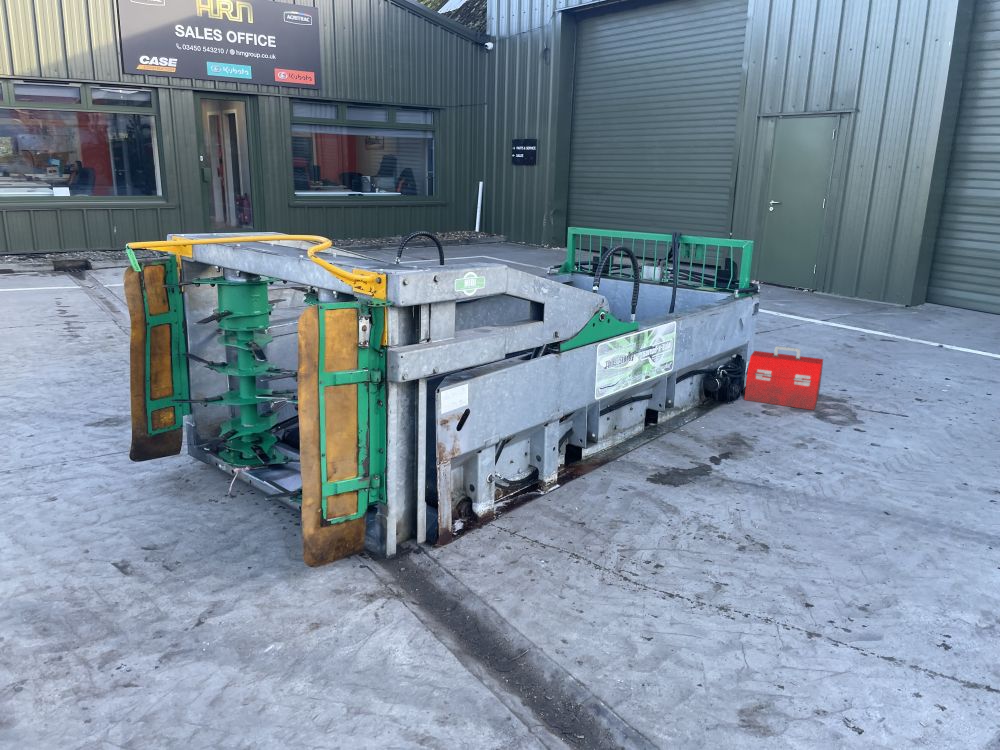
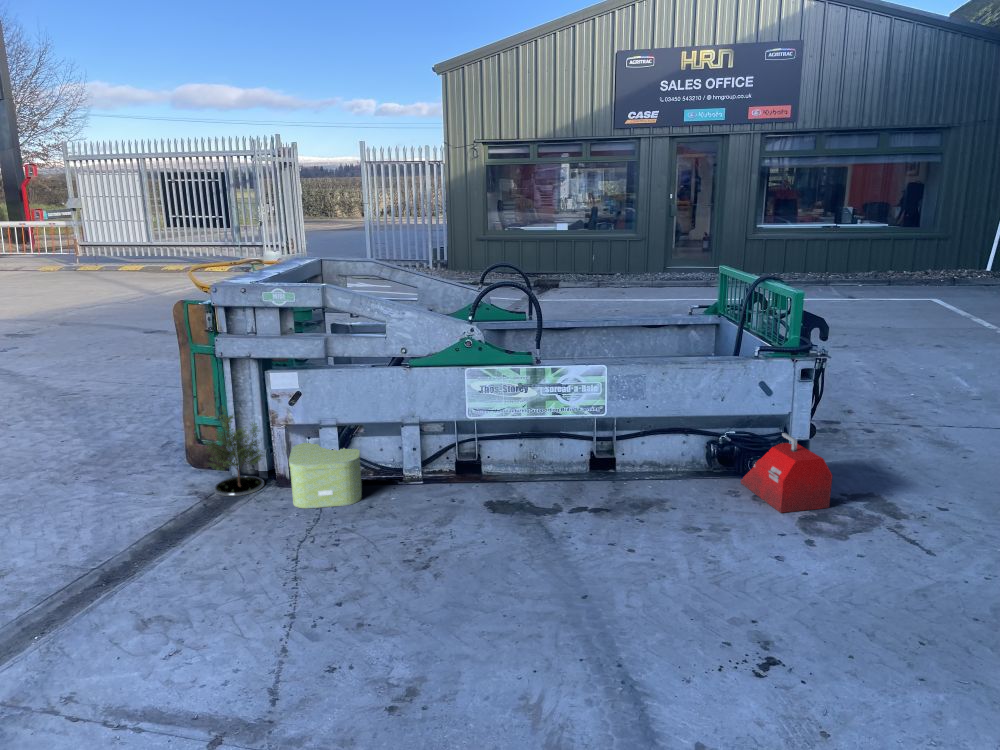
potted tree: none [374,445,459,593] -> present [205,408,264,496]
storage box: none [480,452,592,557] -> present [289,443,362,508]

